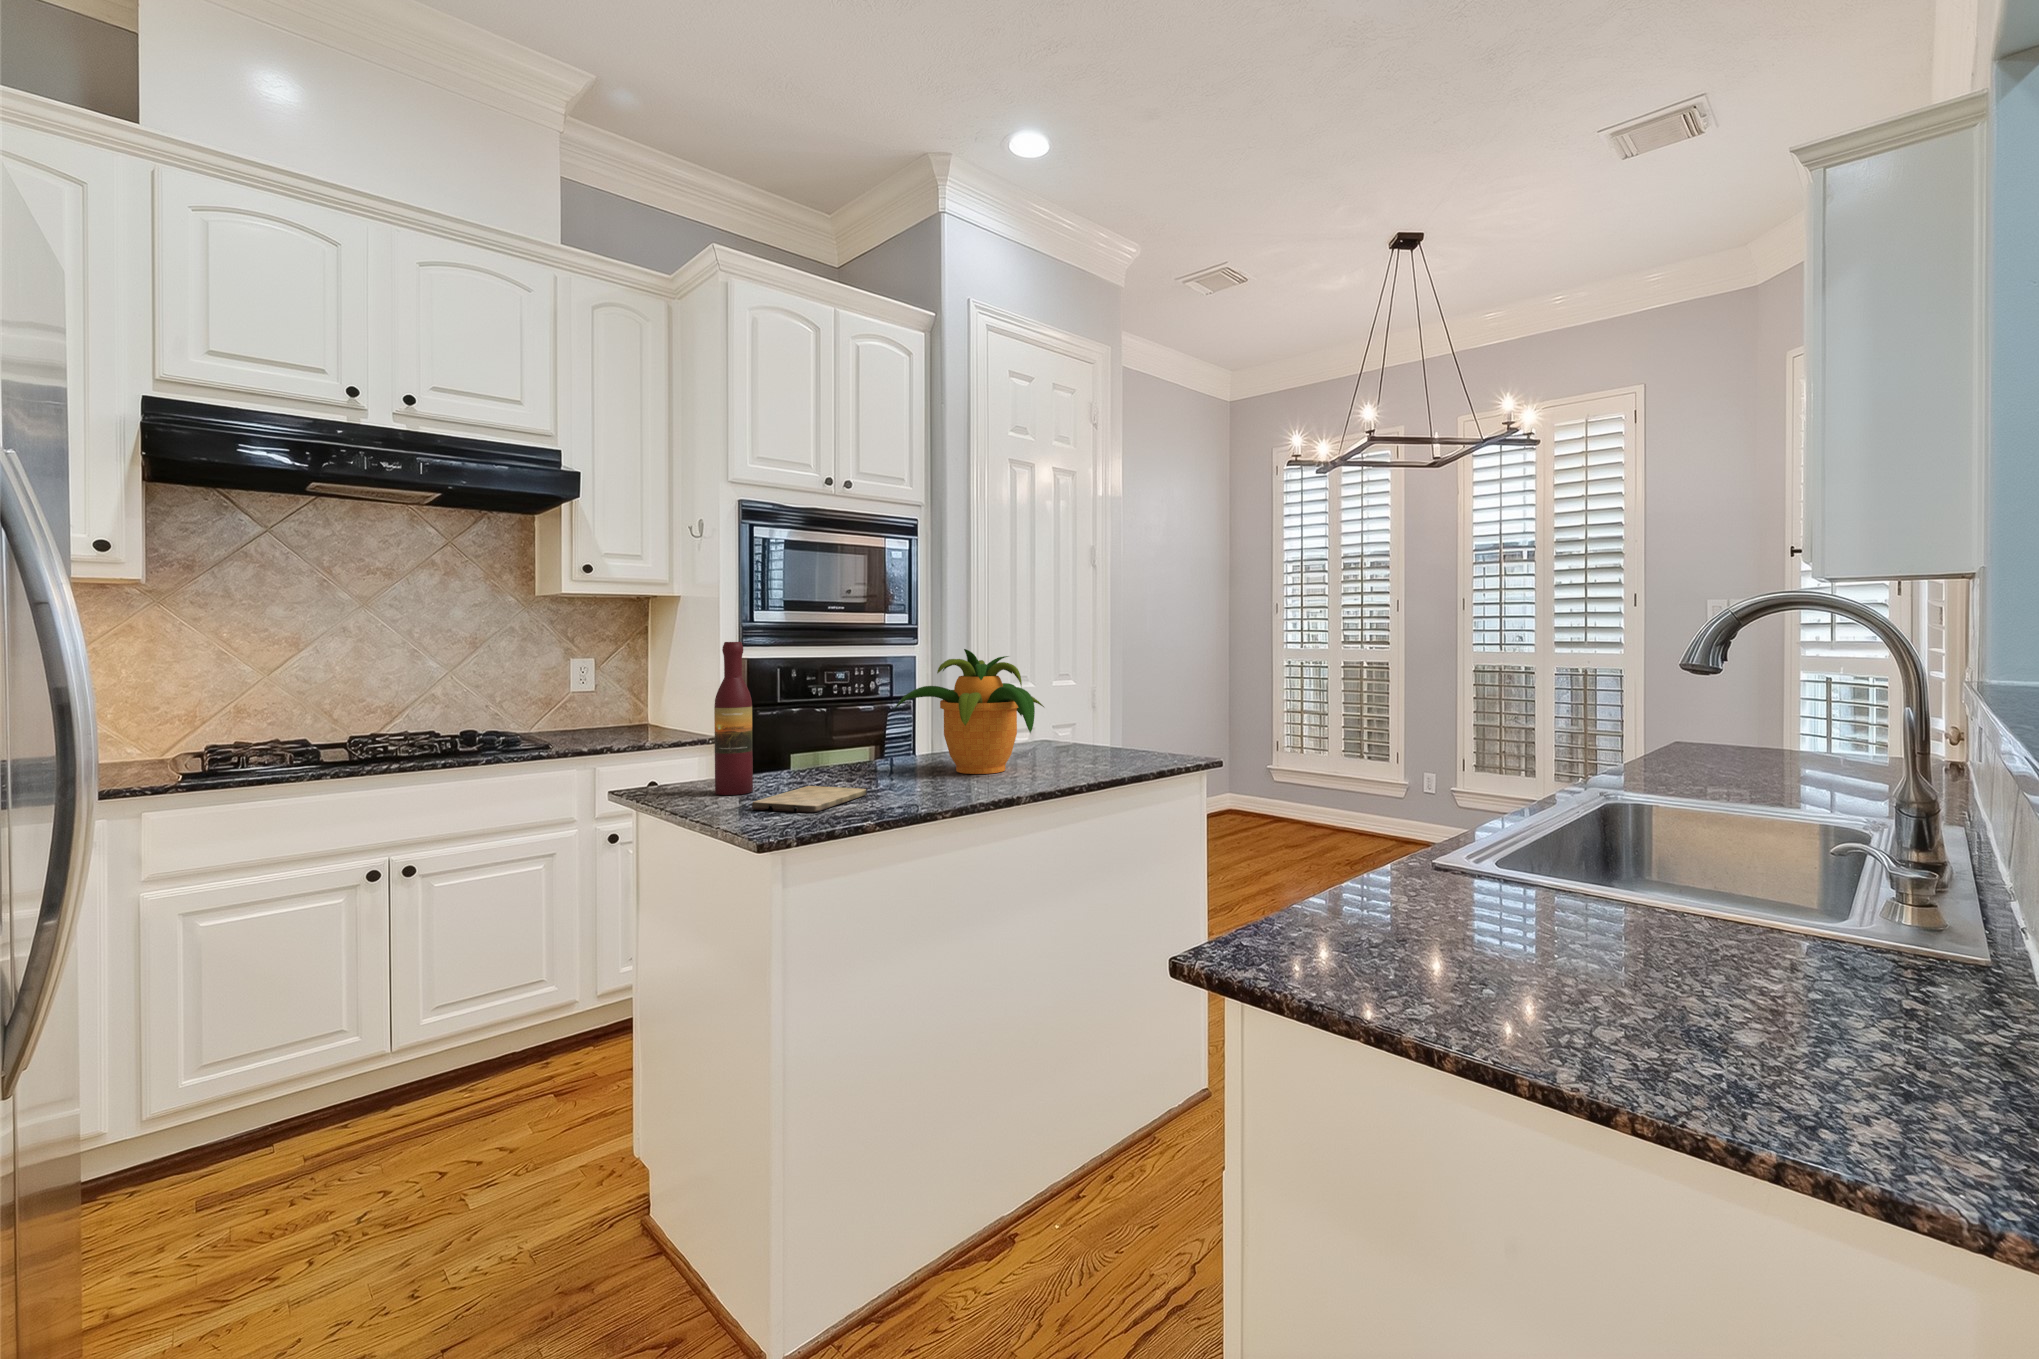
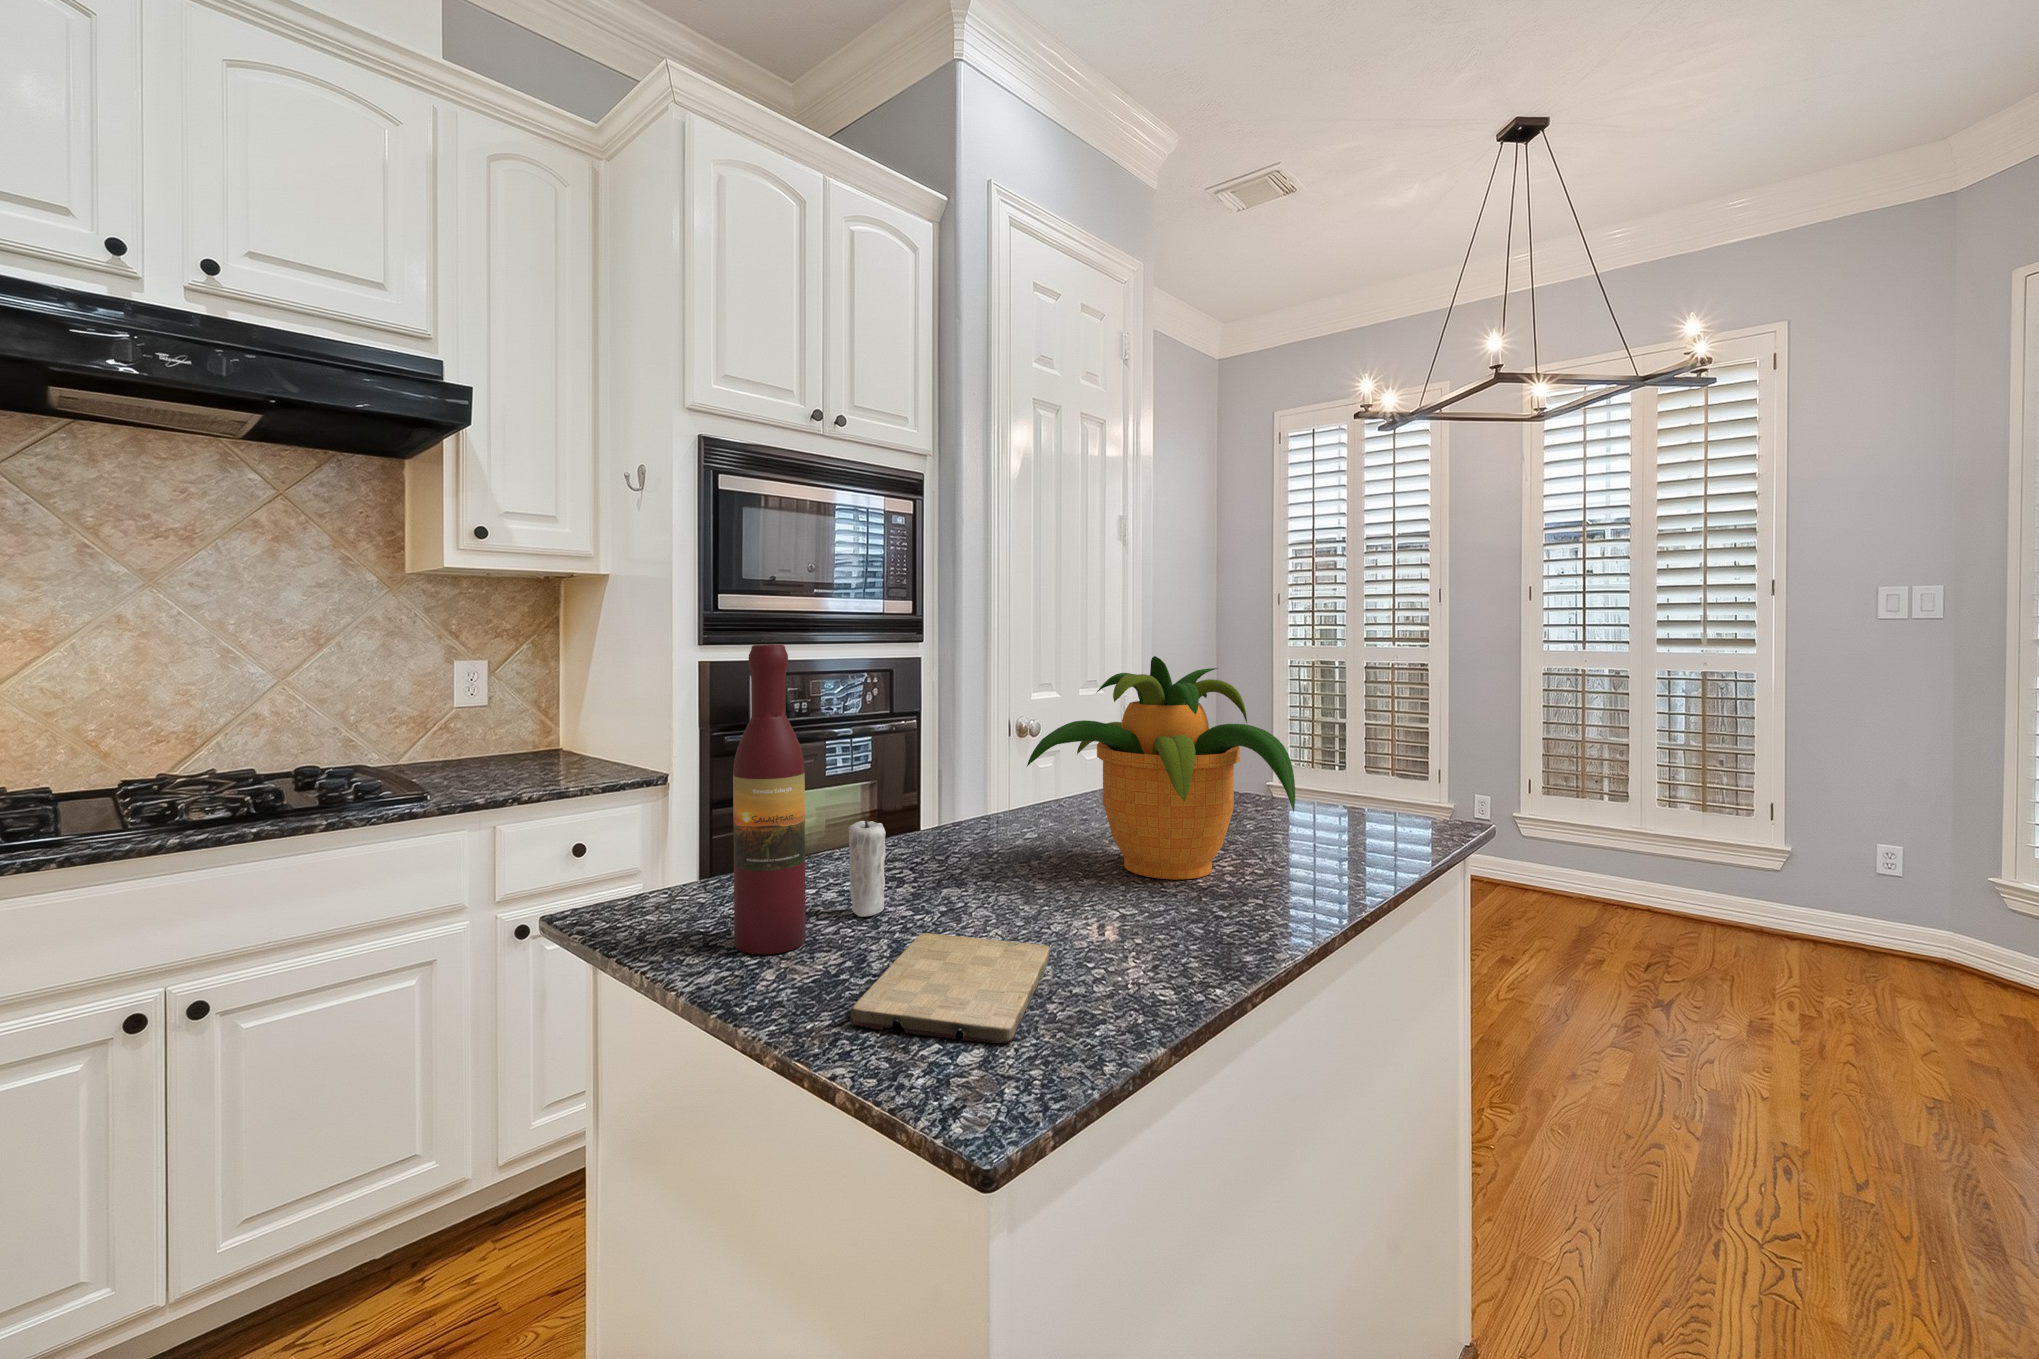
candle: none [782,727,803,785] -> present [848,812,886,917]

